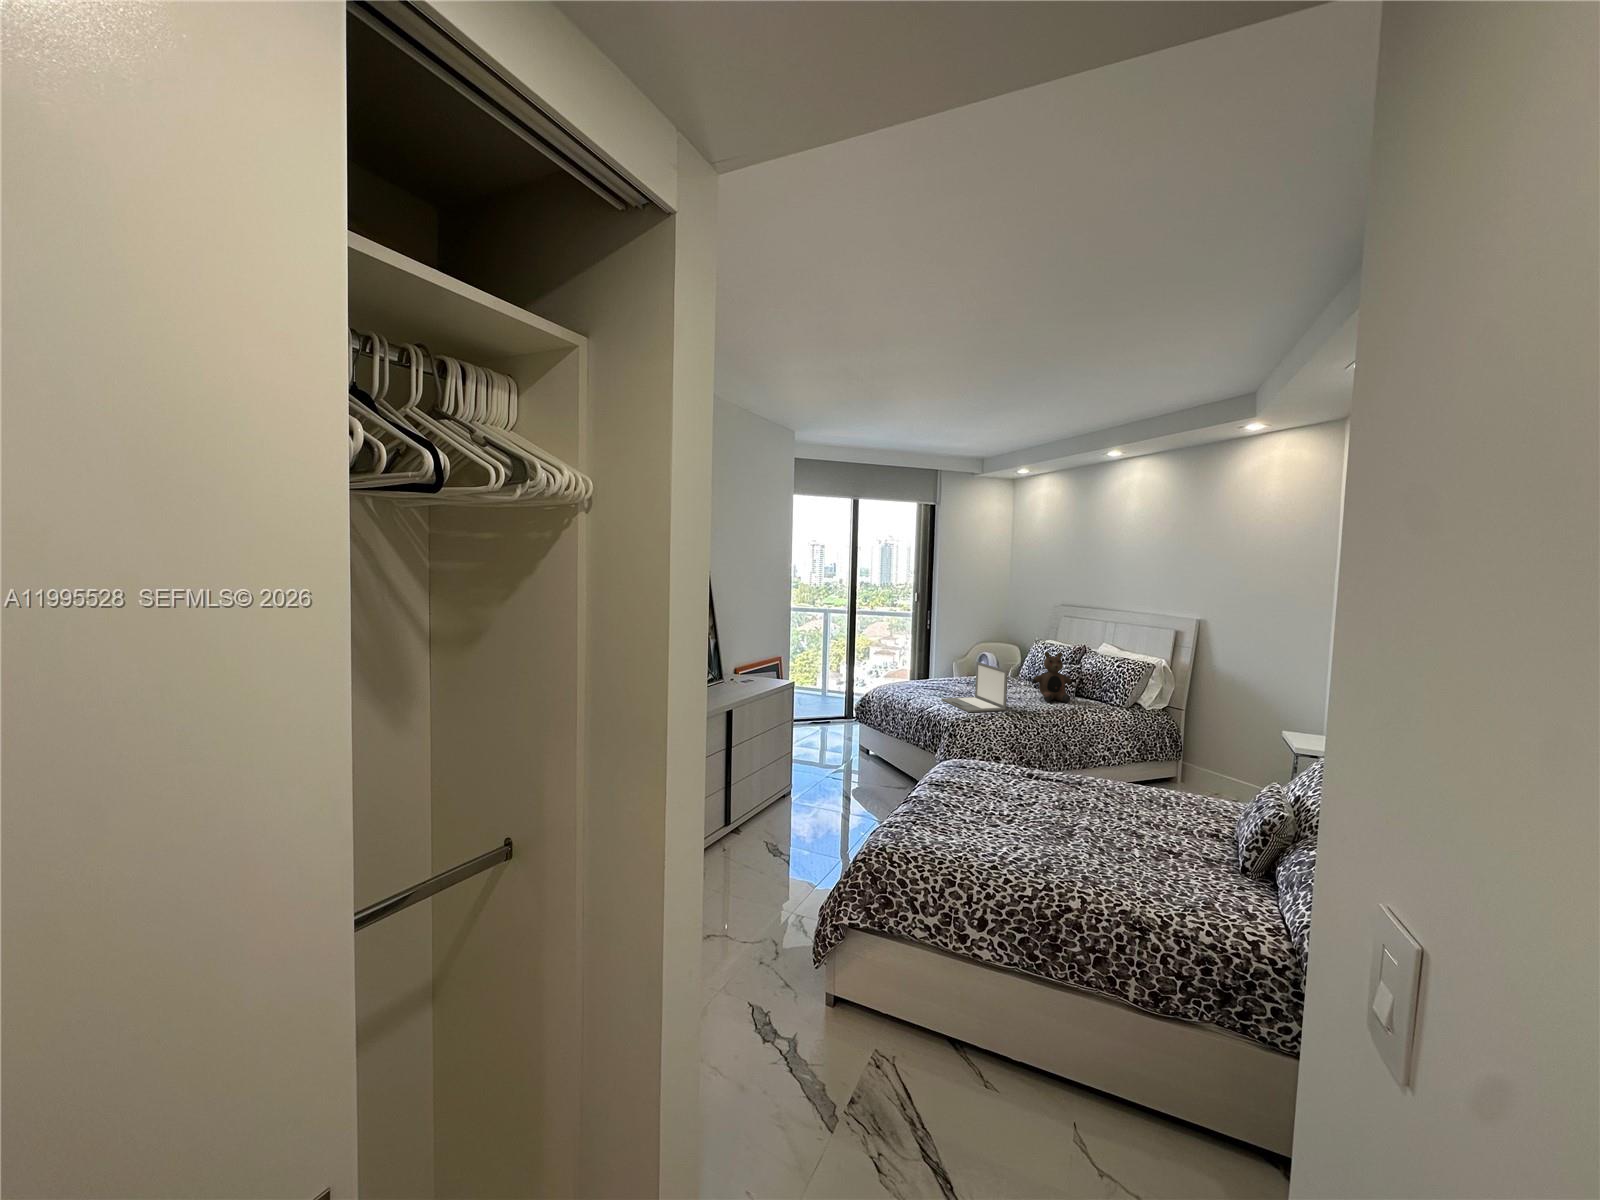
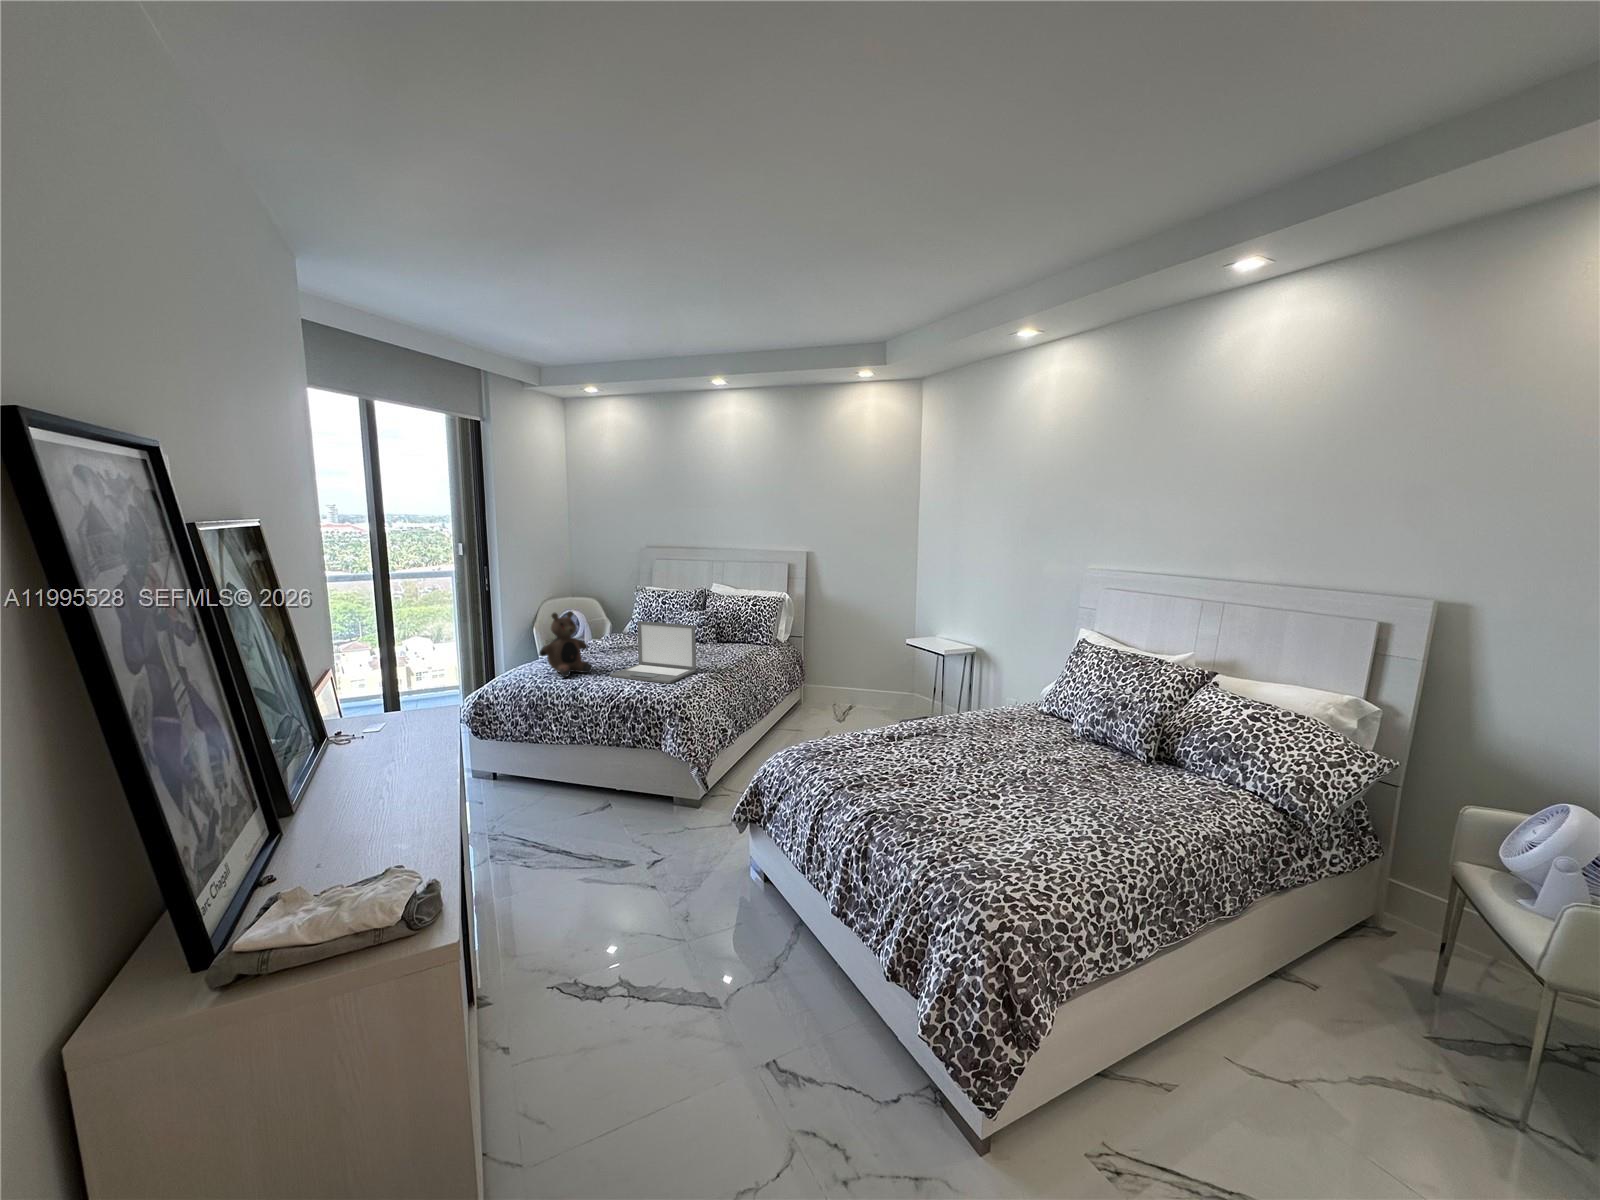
teddy bear: present [1032,652,1073,702] -> present [540,611,592,677]

